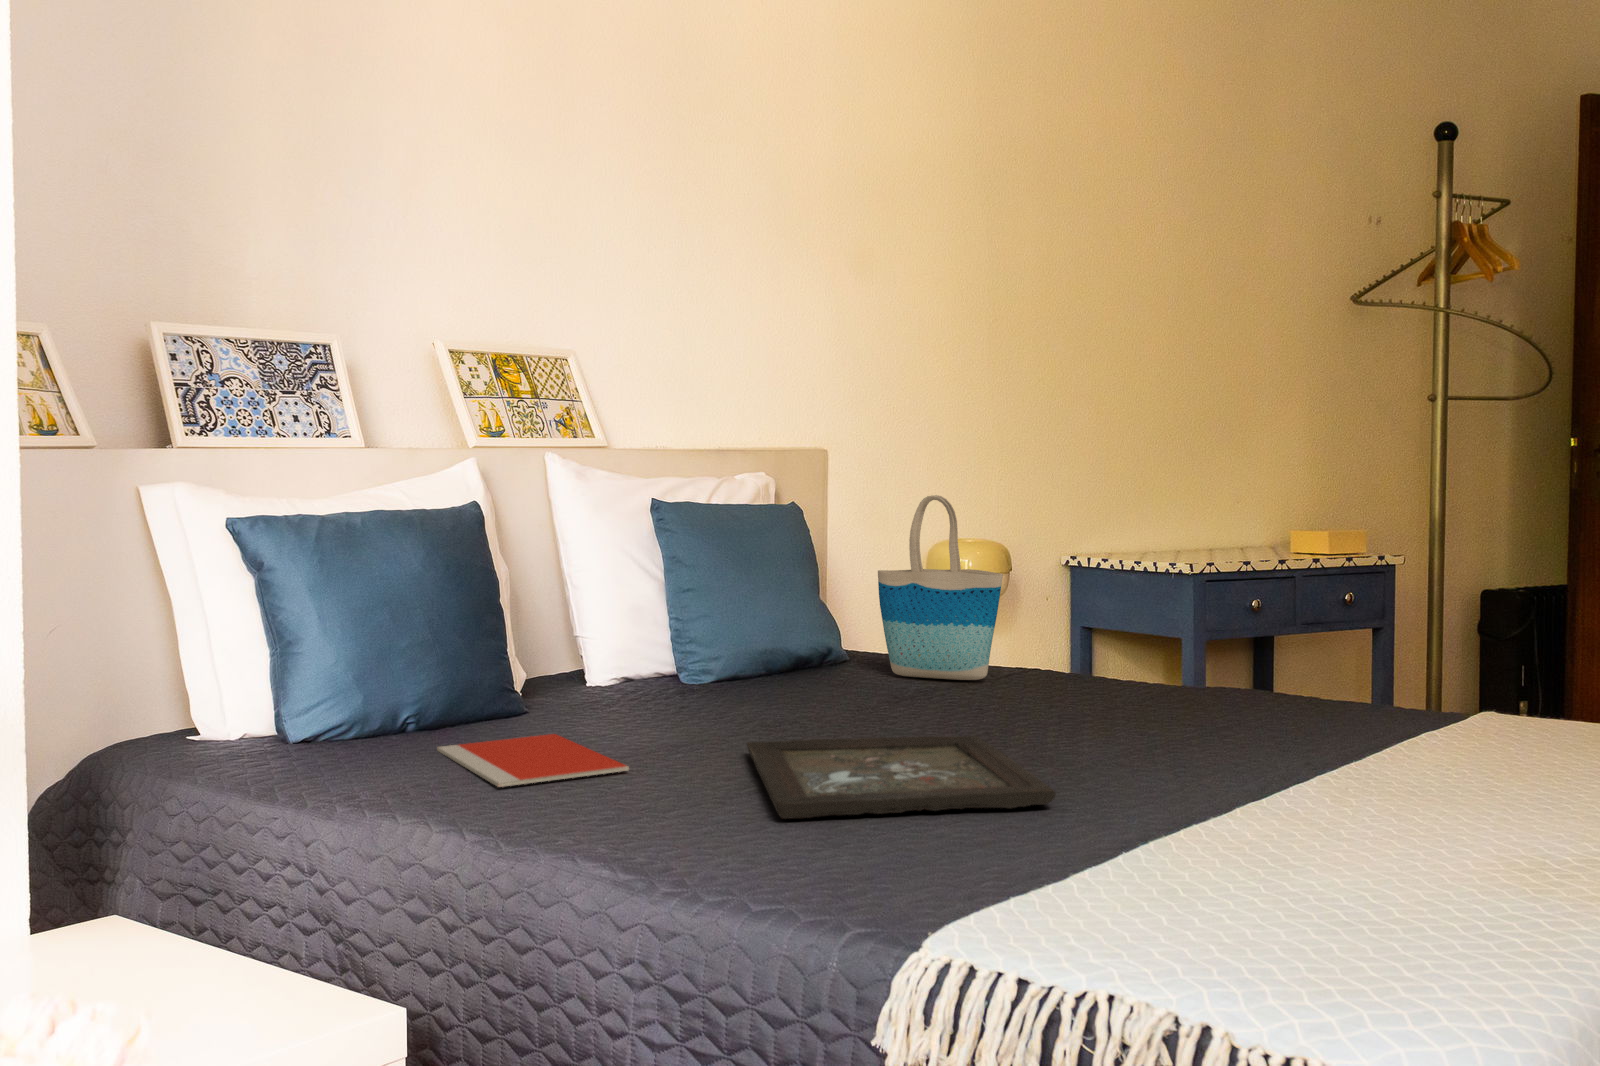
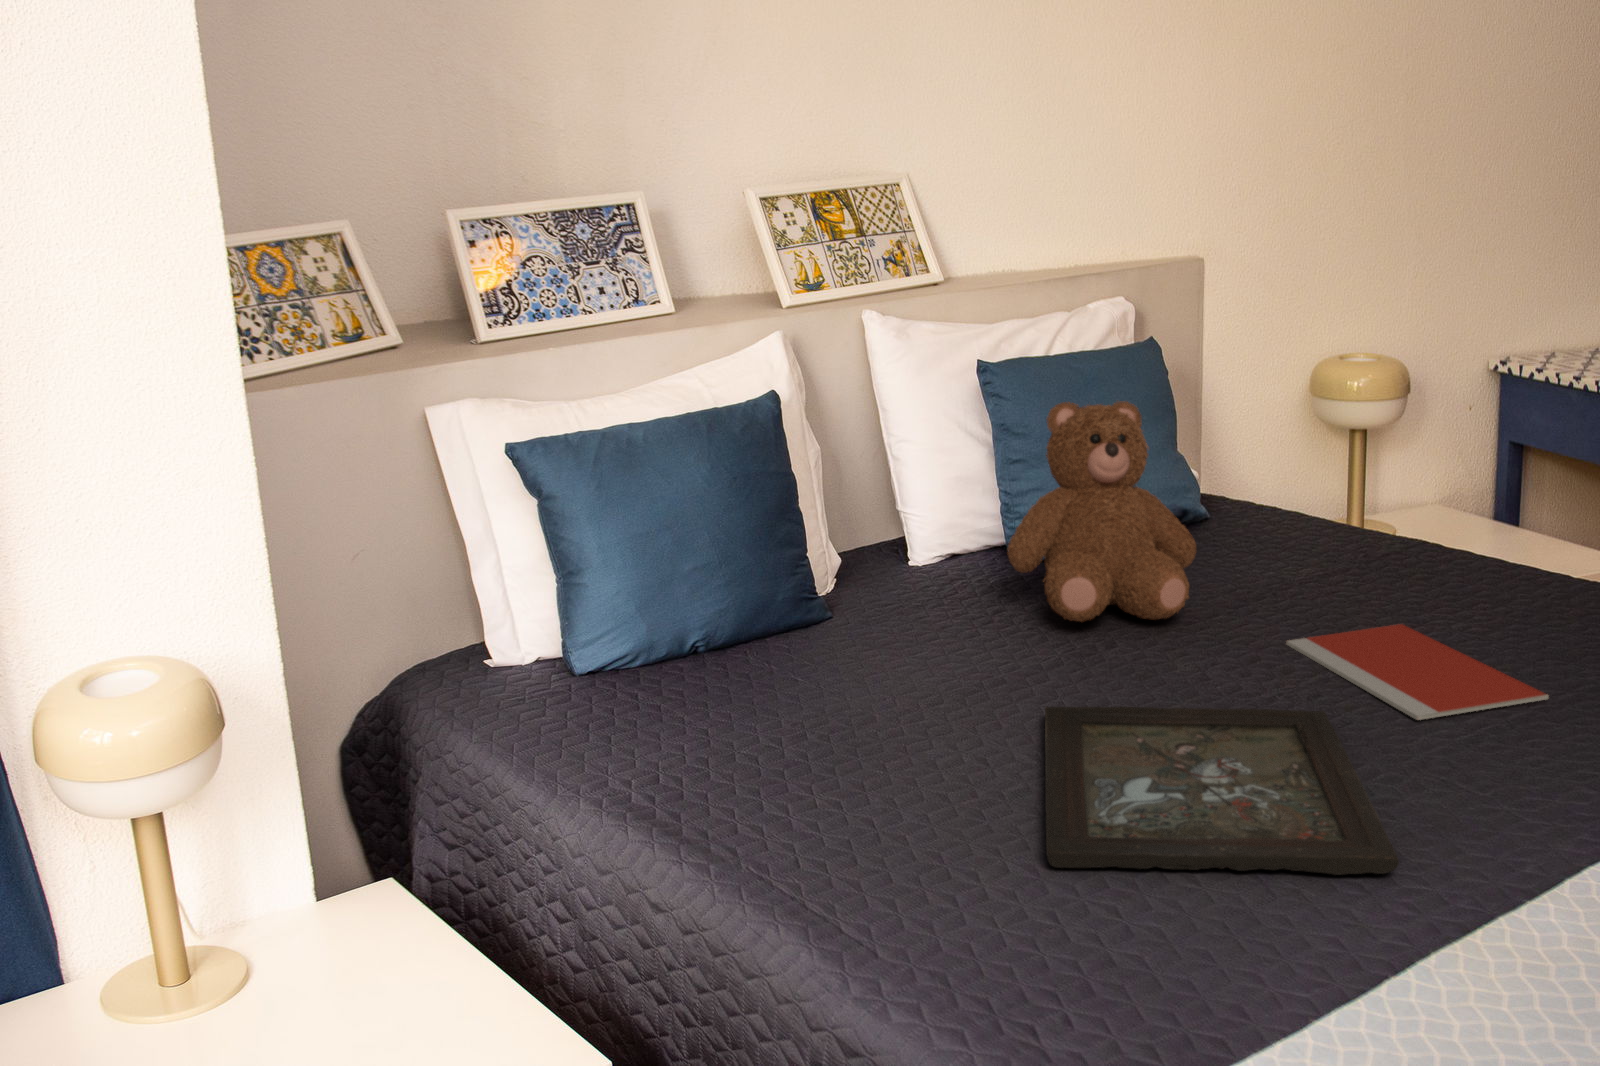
tote bag: present [878,495,1003,680] -> none [1236,361,1389,578]
teddy bear: none [690,517,855,705] -> present [1008,402,1196,622]
notebook: present [437,734,629,787] -> present [1286,624,1549,720]

